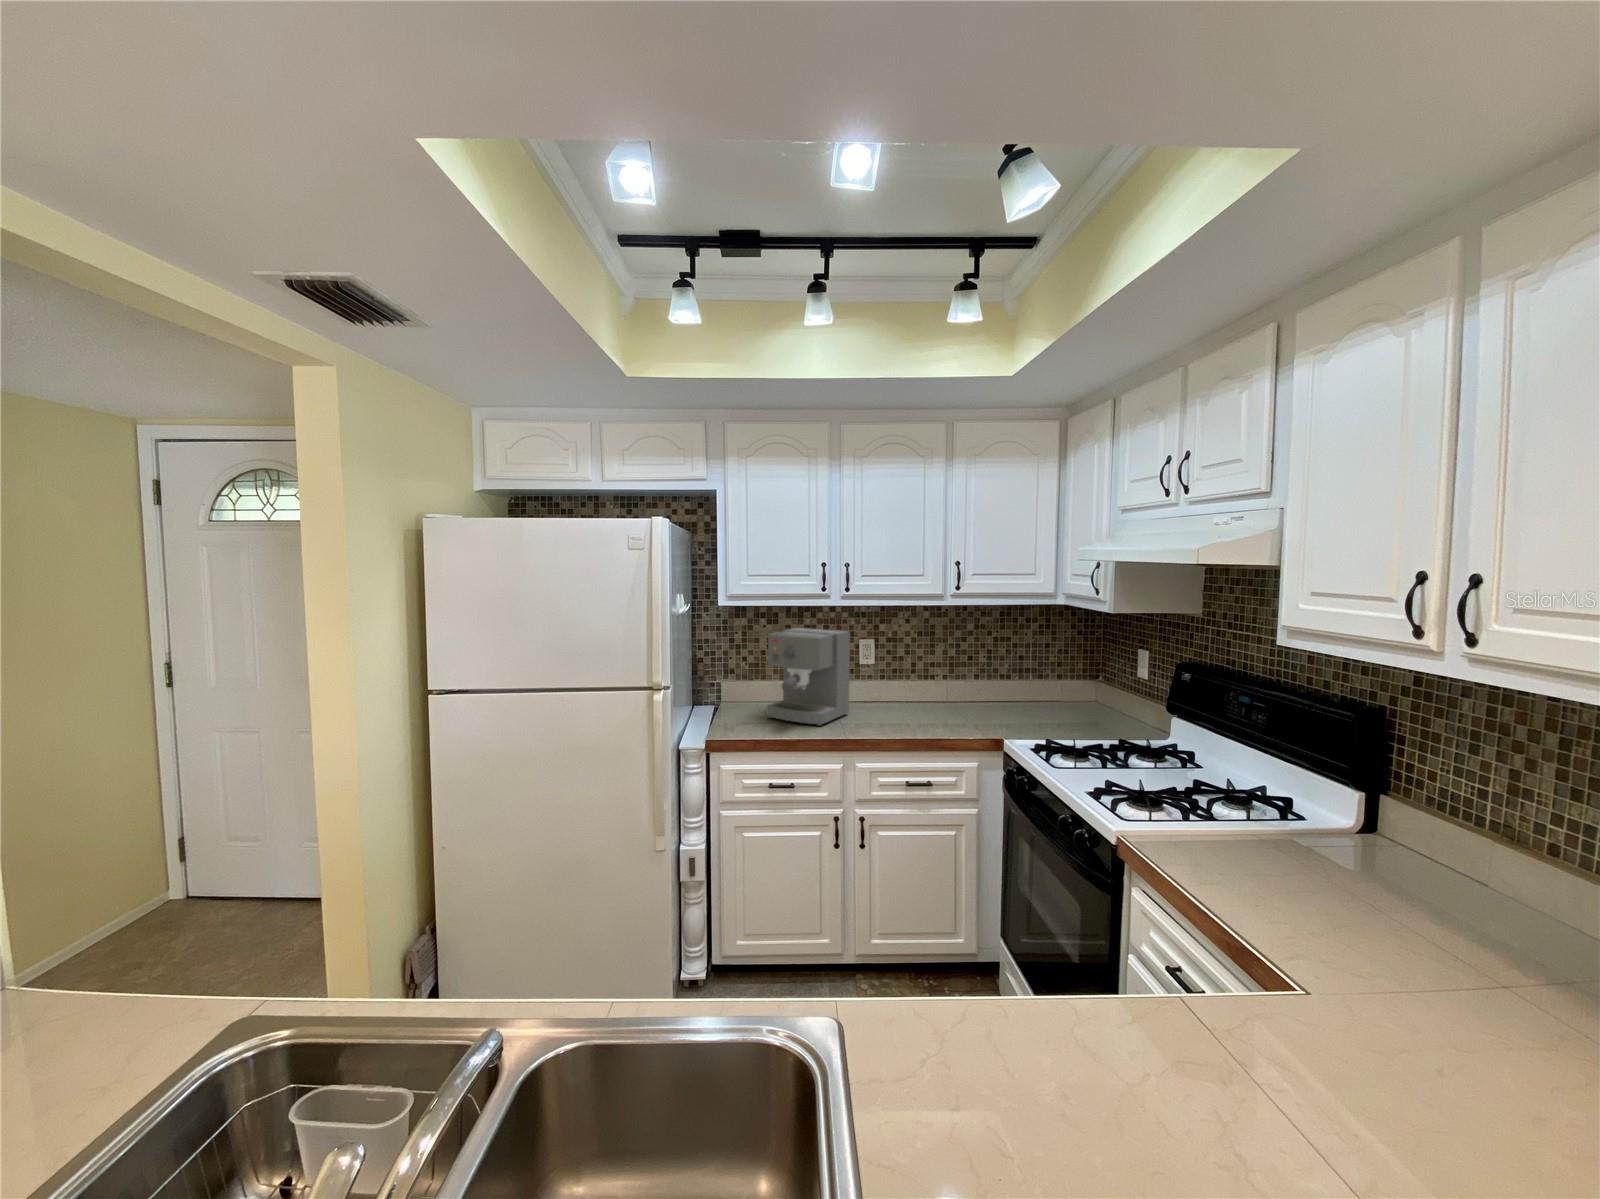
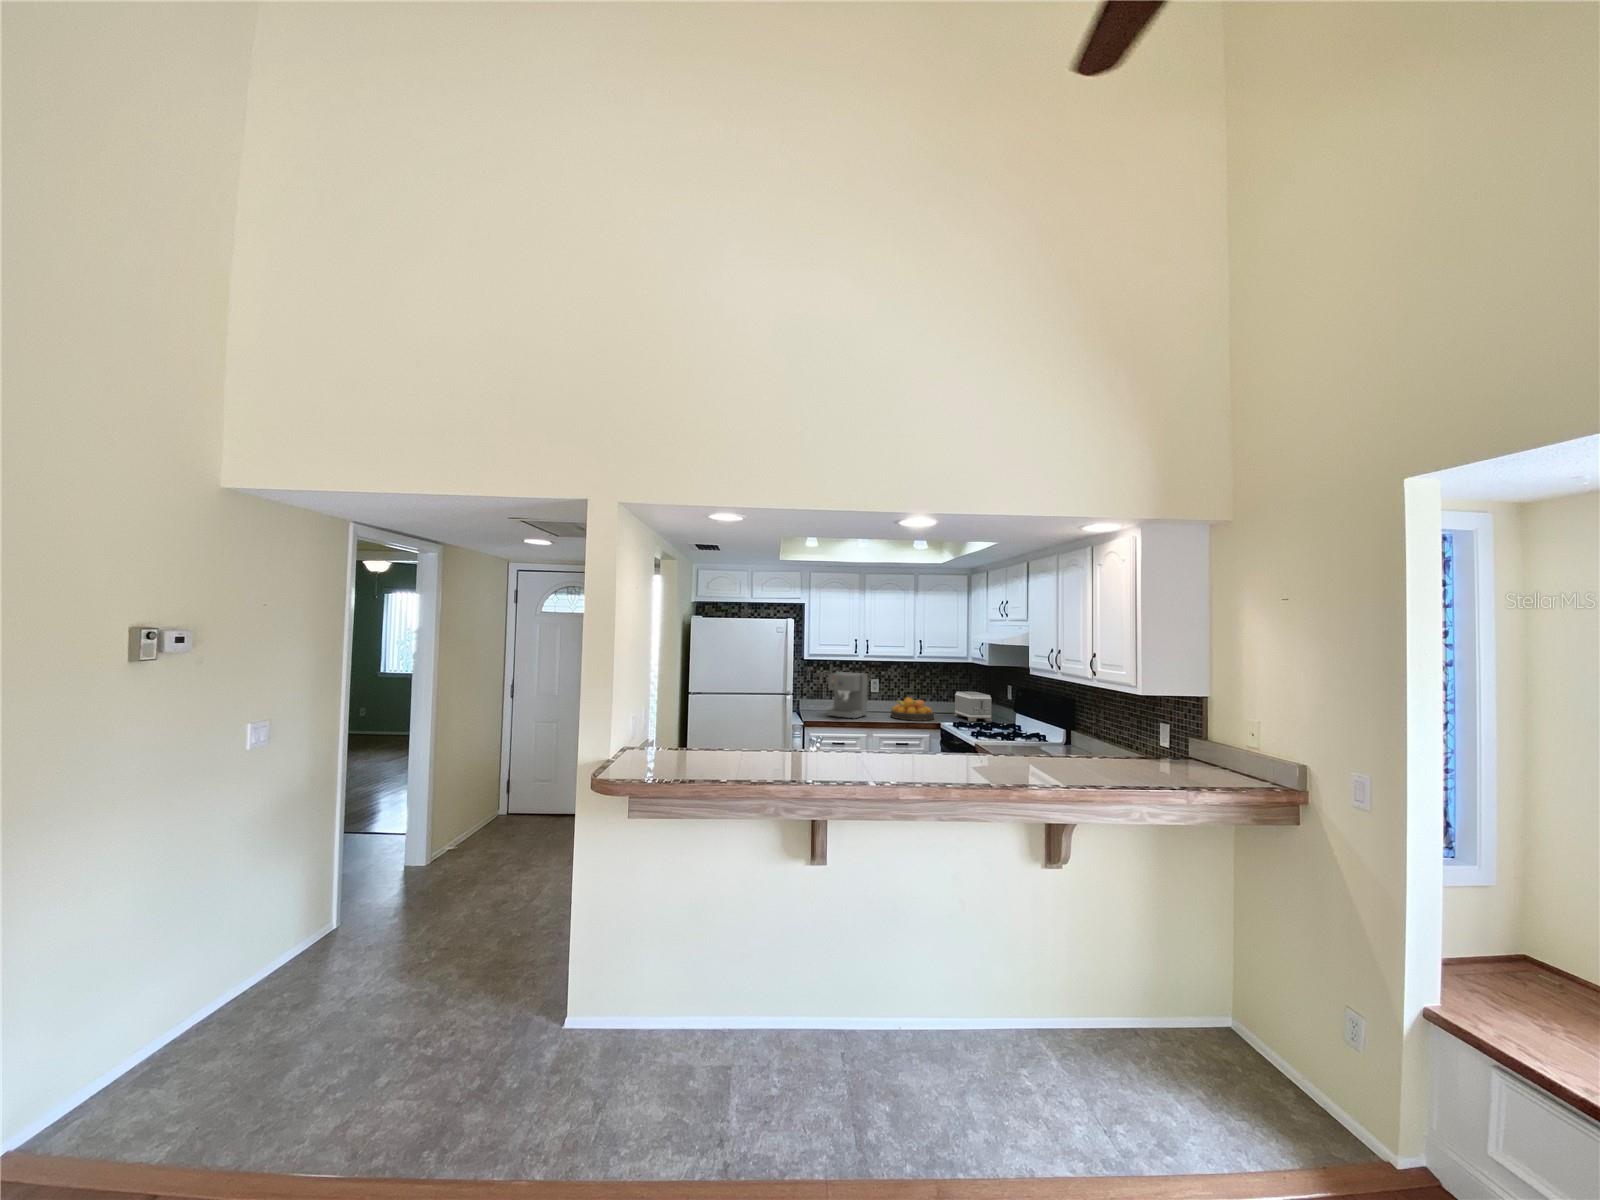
toaster: none [1022,662,1108,728] -> present [954,692,992,722]
fruit bowl: none [896,676,985,729] -> present [891,697,934,721]

